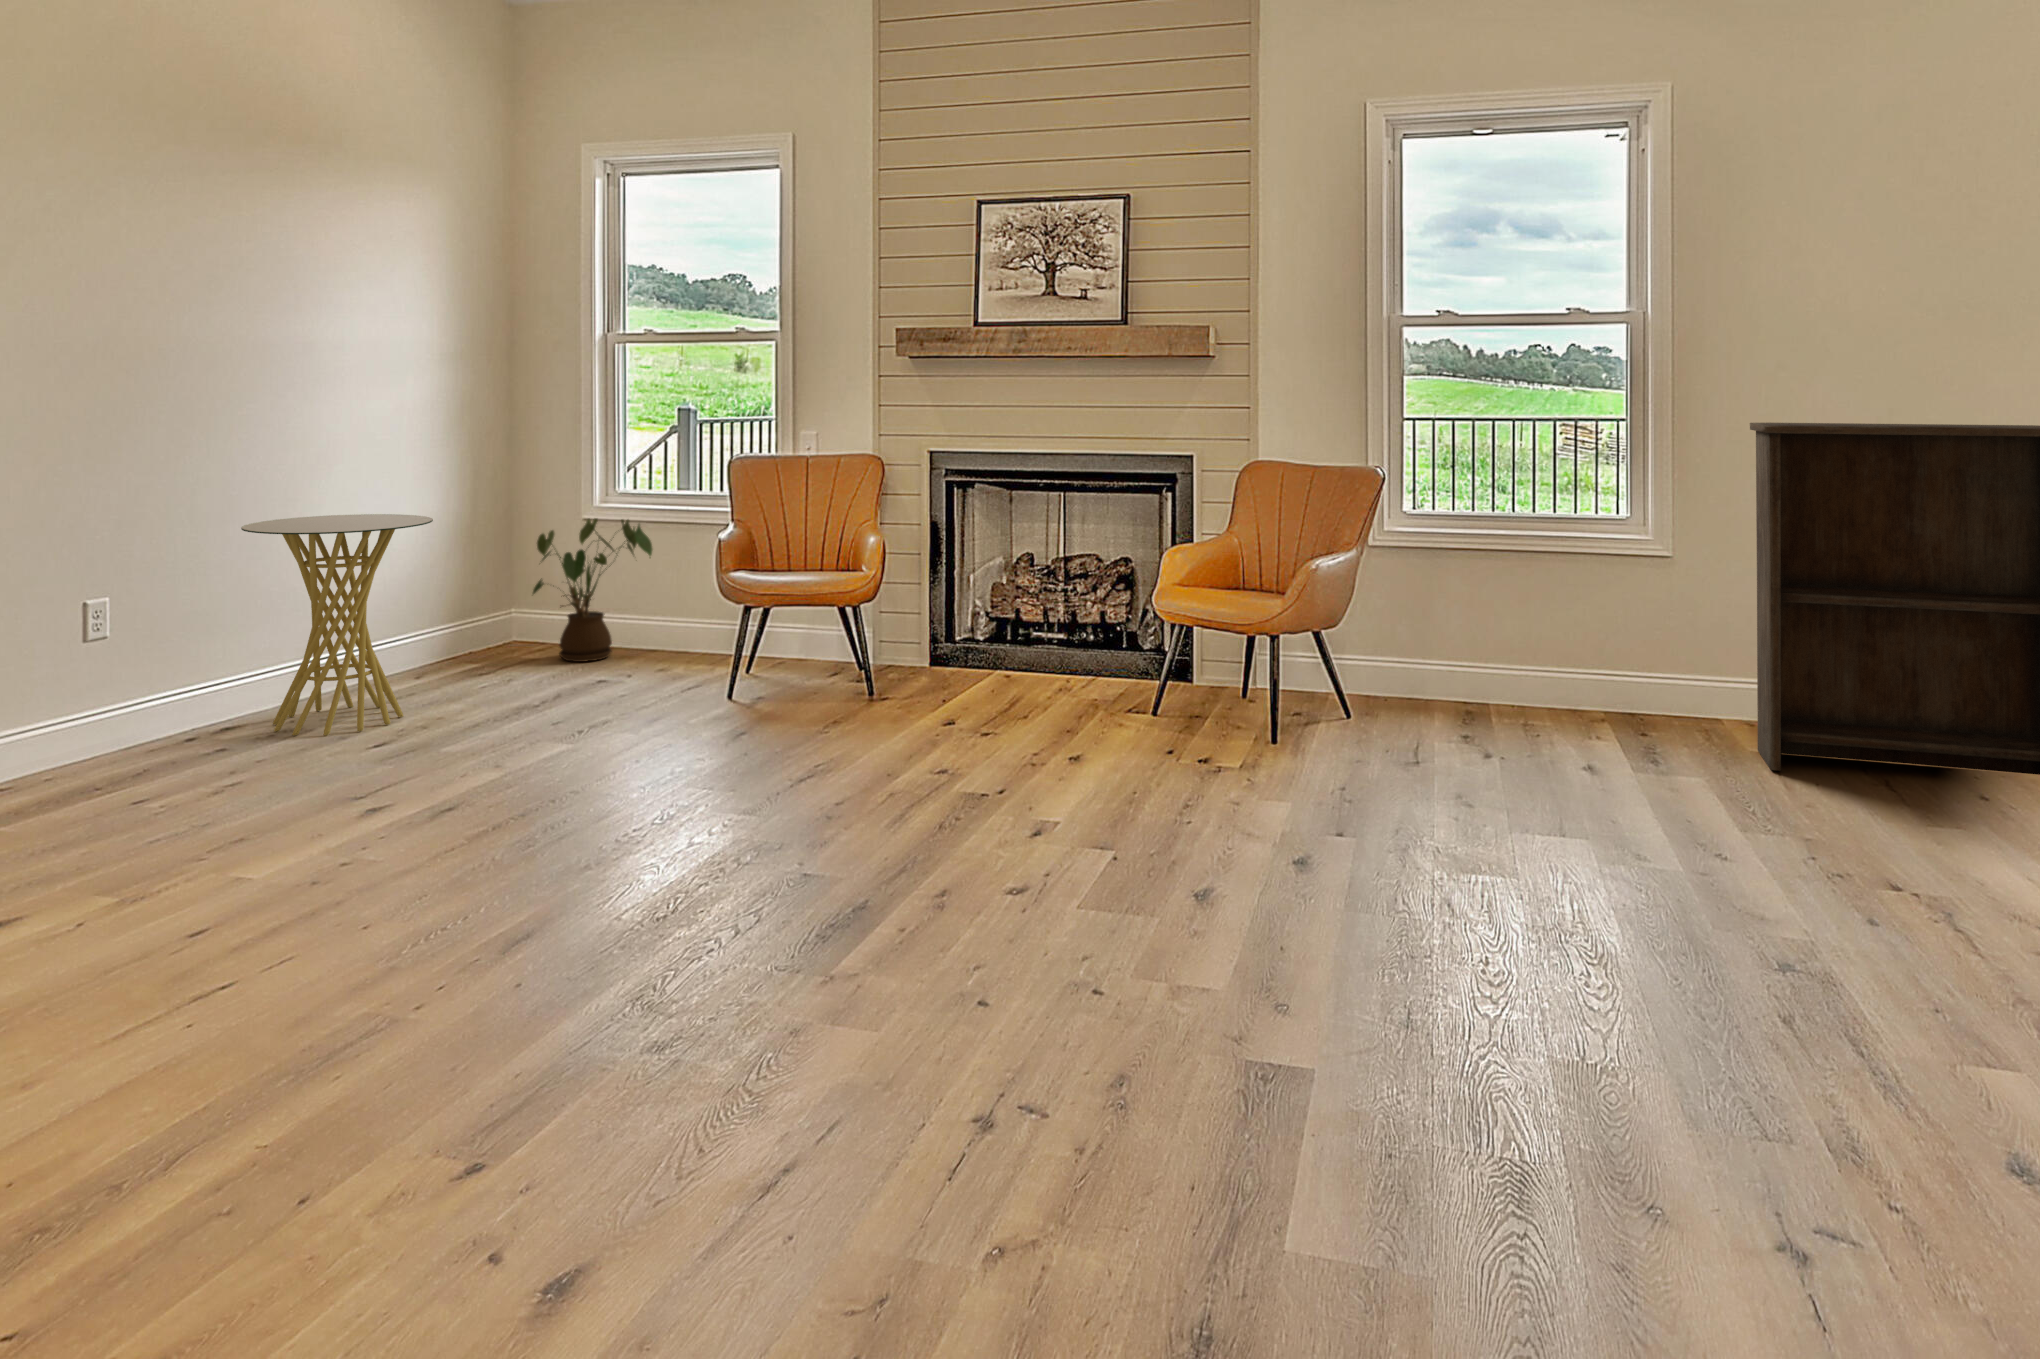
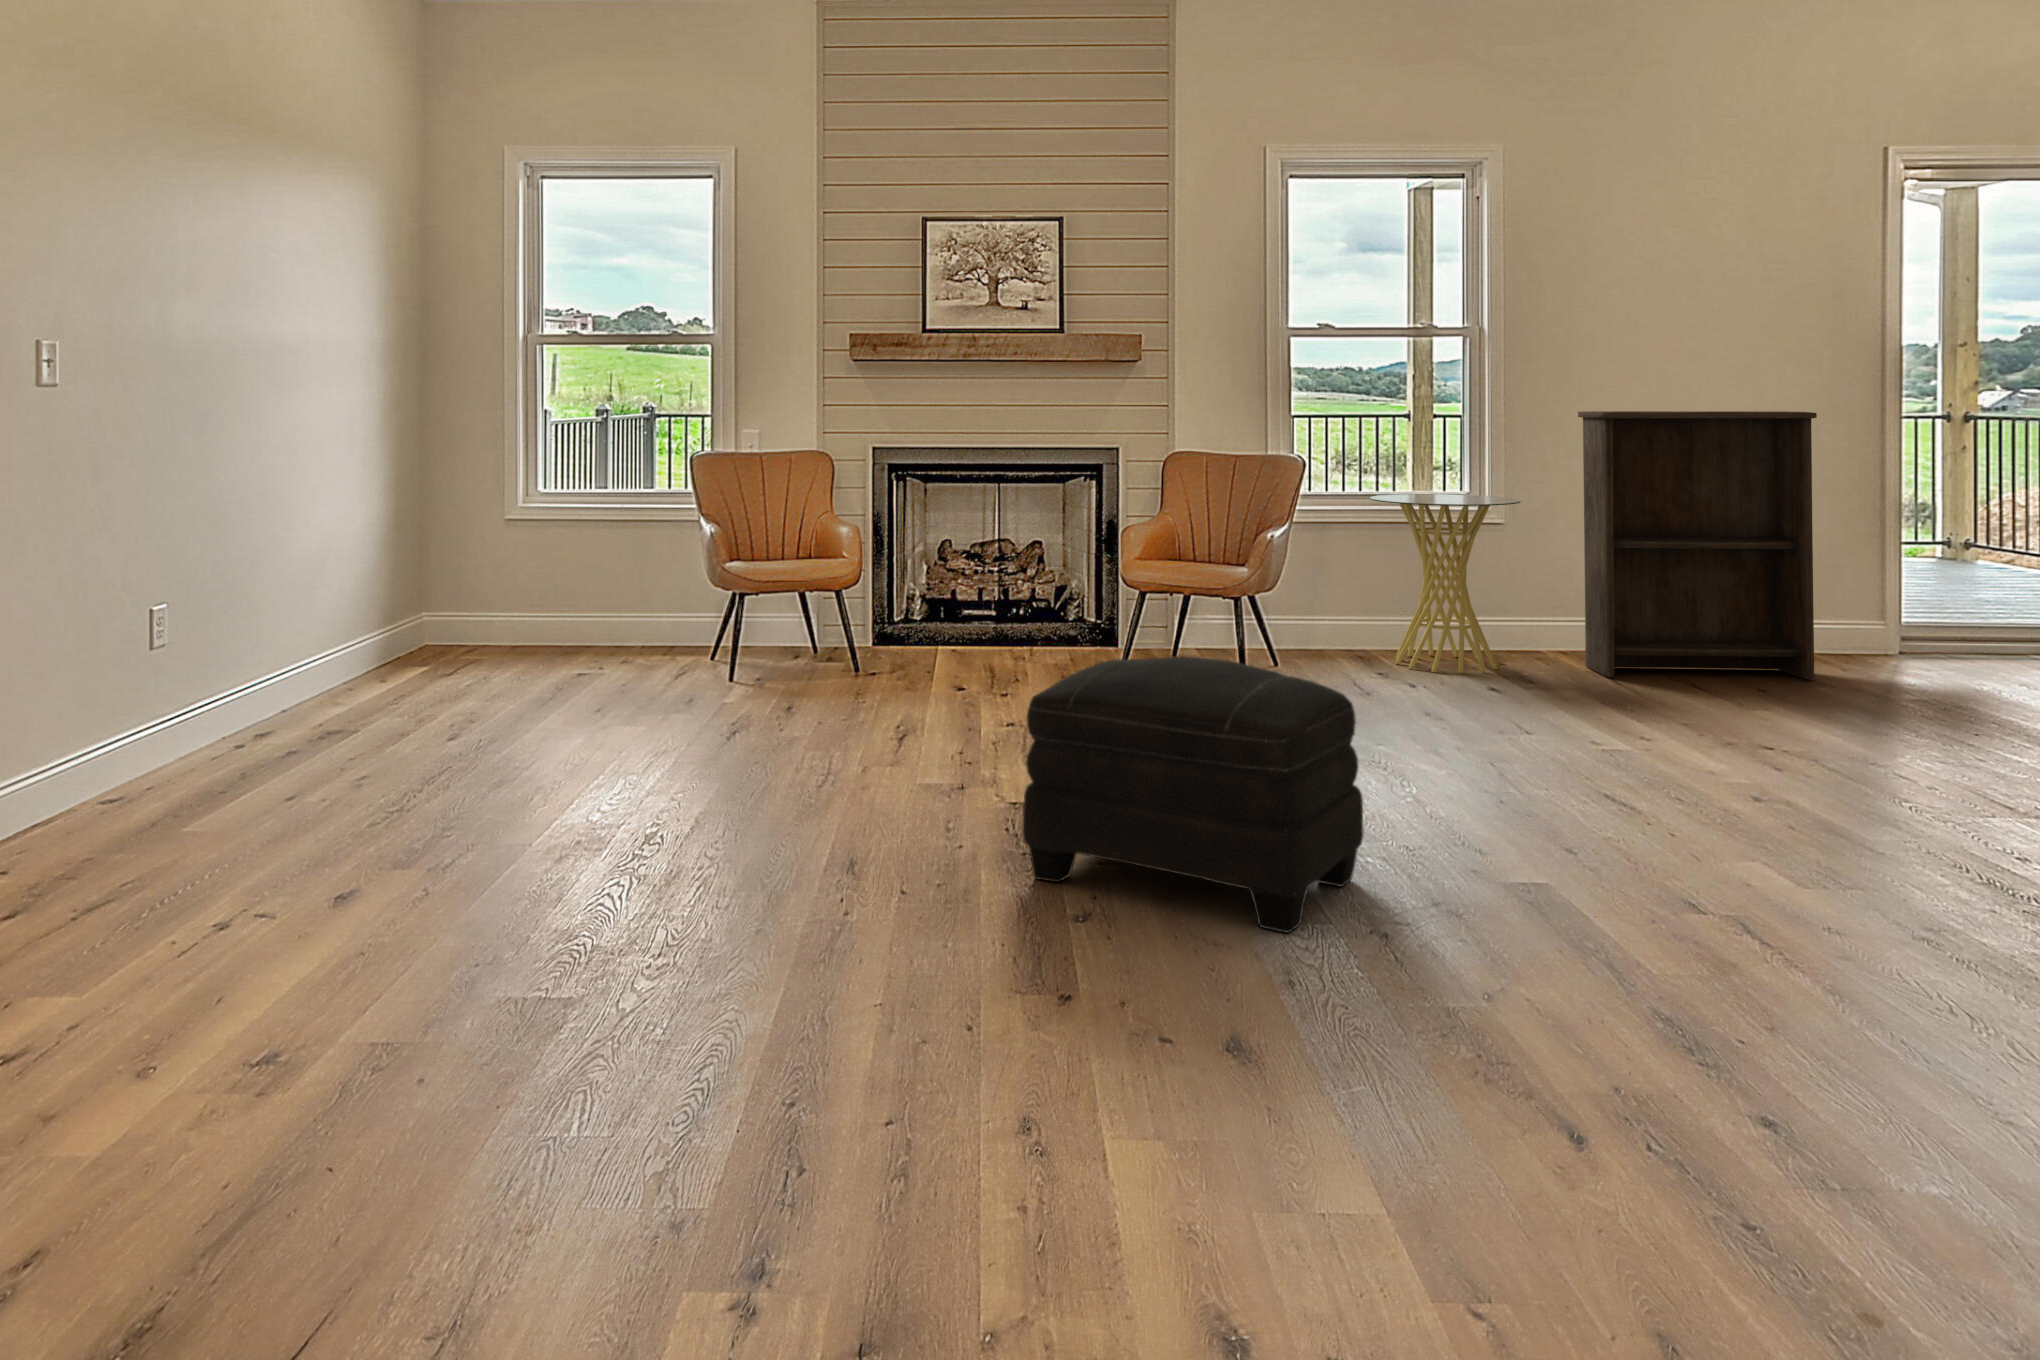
side table: present [241,514,433,735] -> present [1370,494,1521,674]
house plant: present [533,519,653,662] -> none [478,518,597,659]
ottoman: none [656,750,1073,1172] -> present [1022,657,1364,933]

